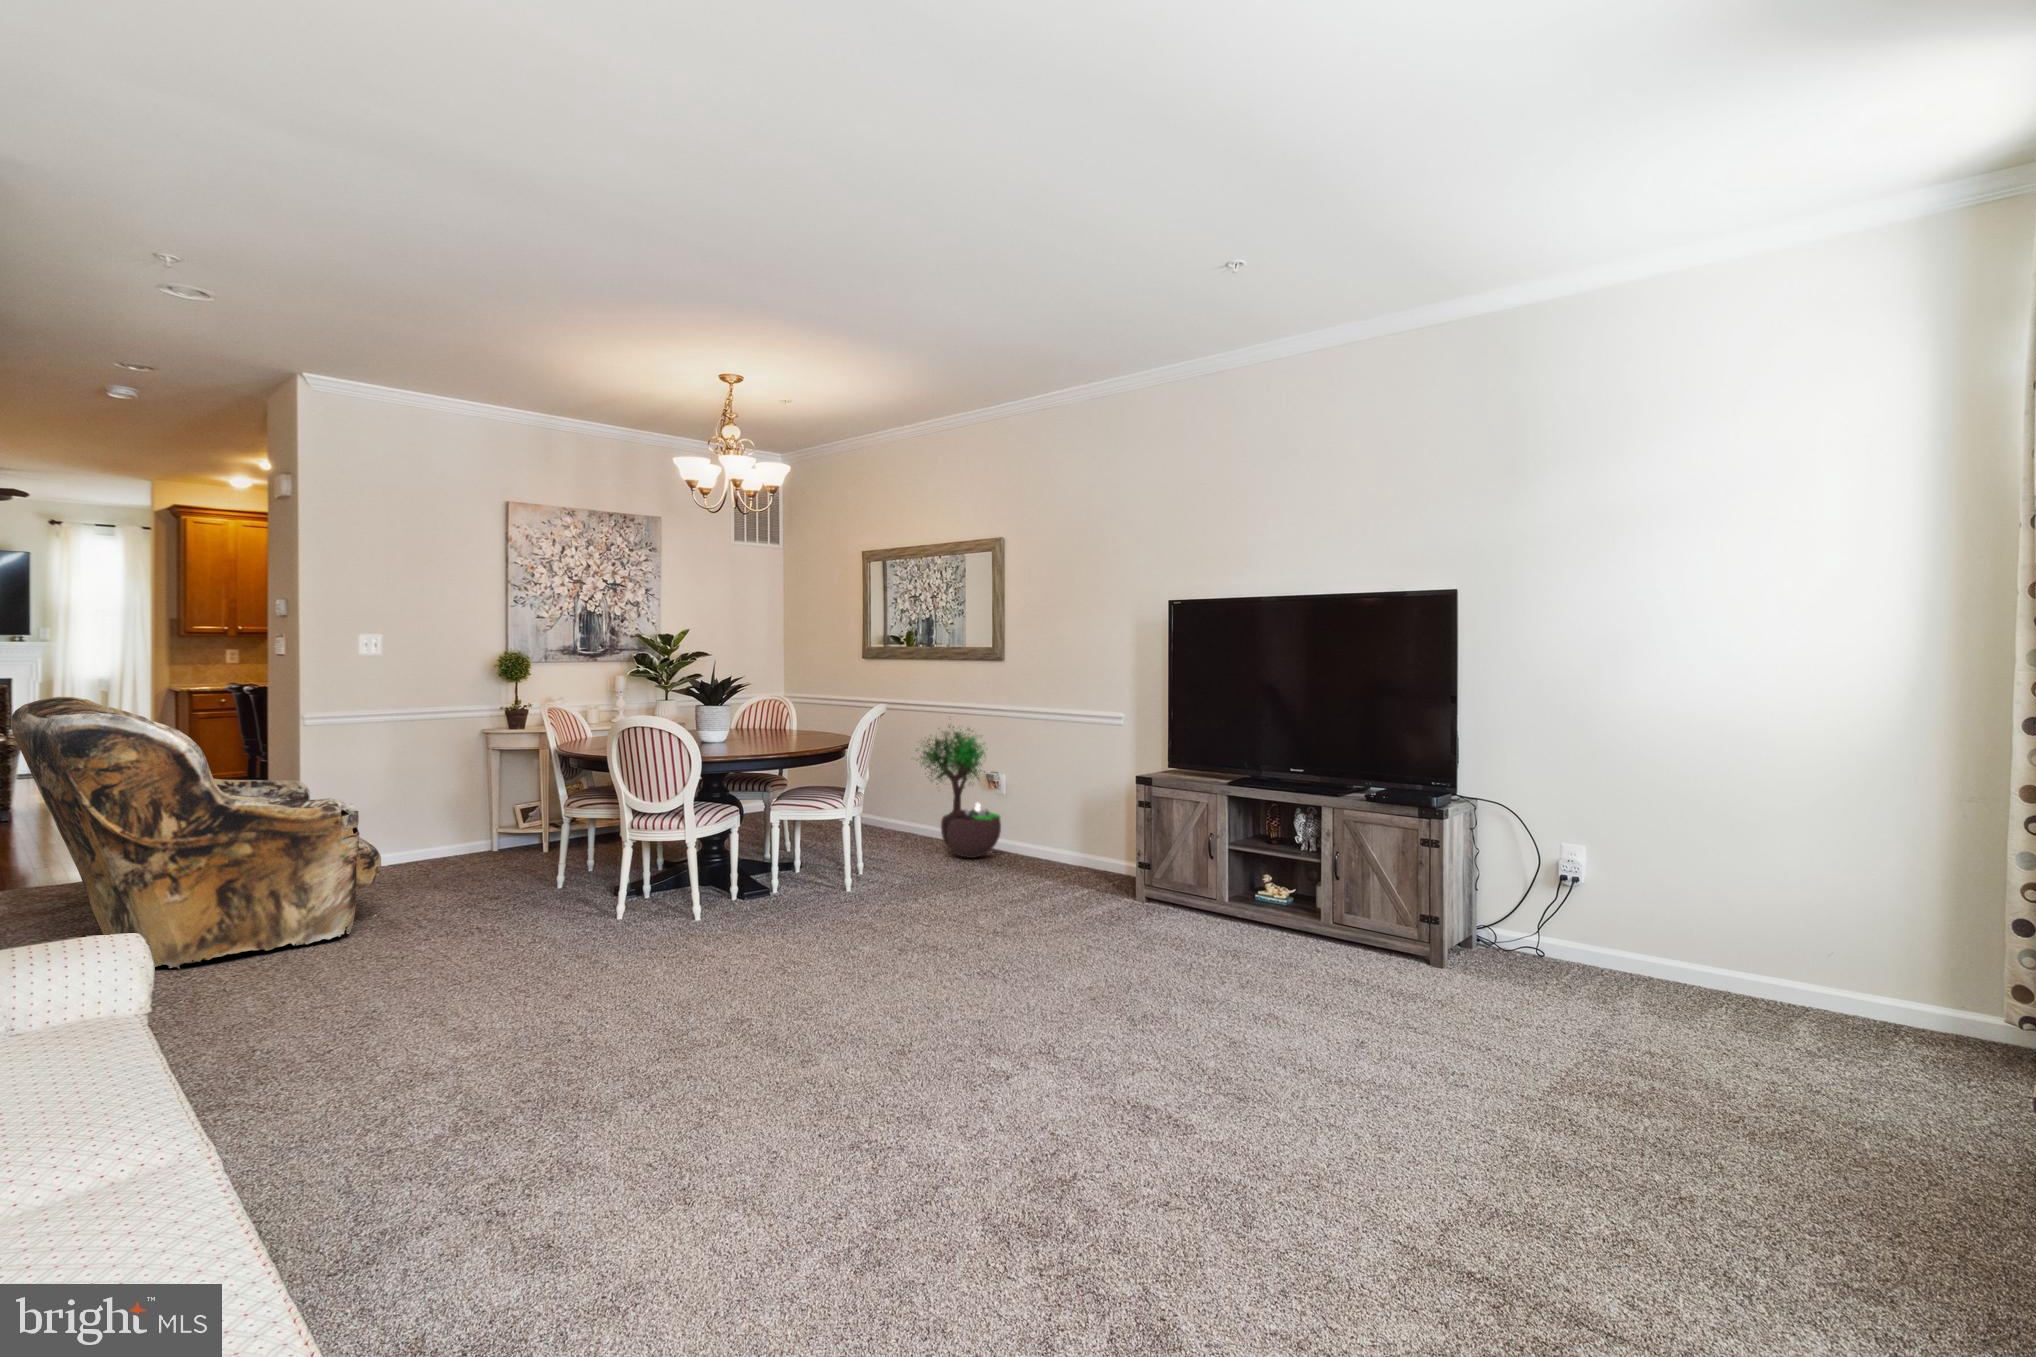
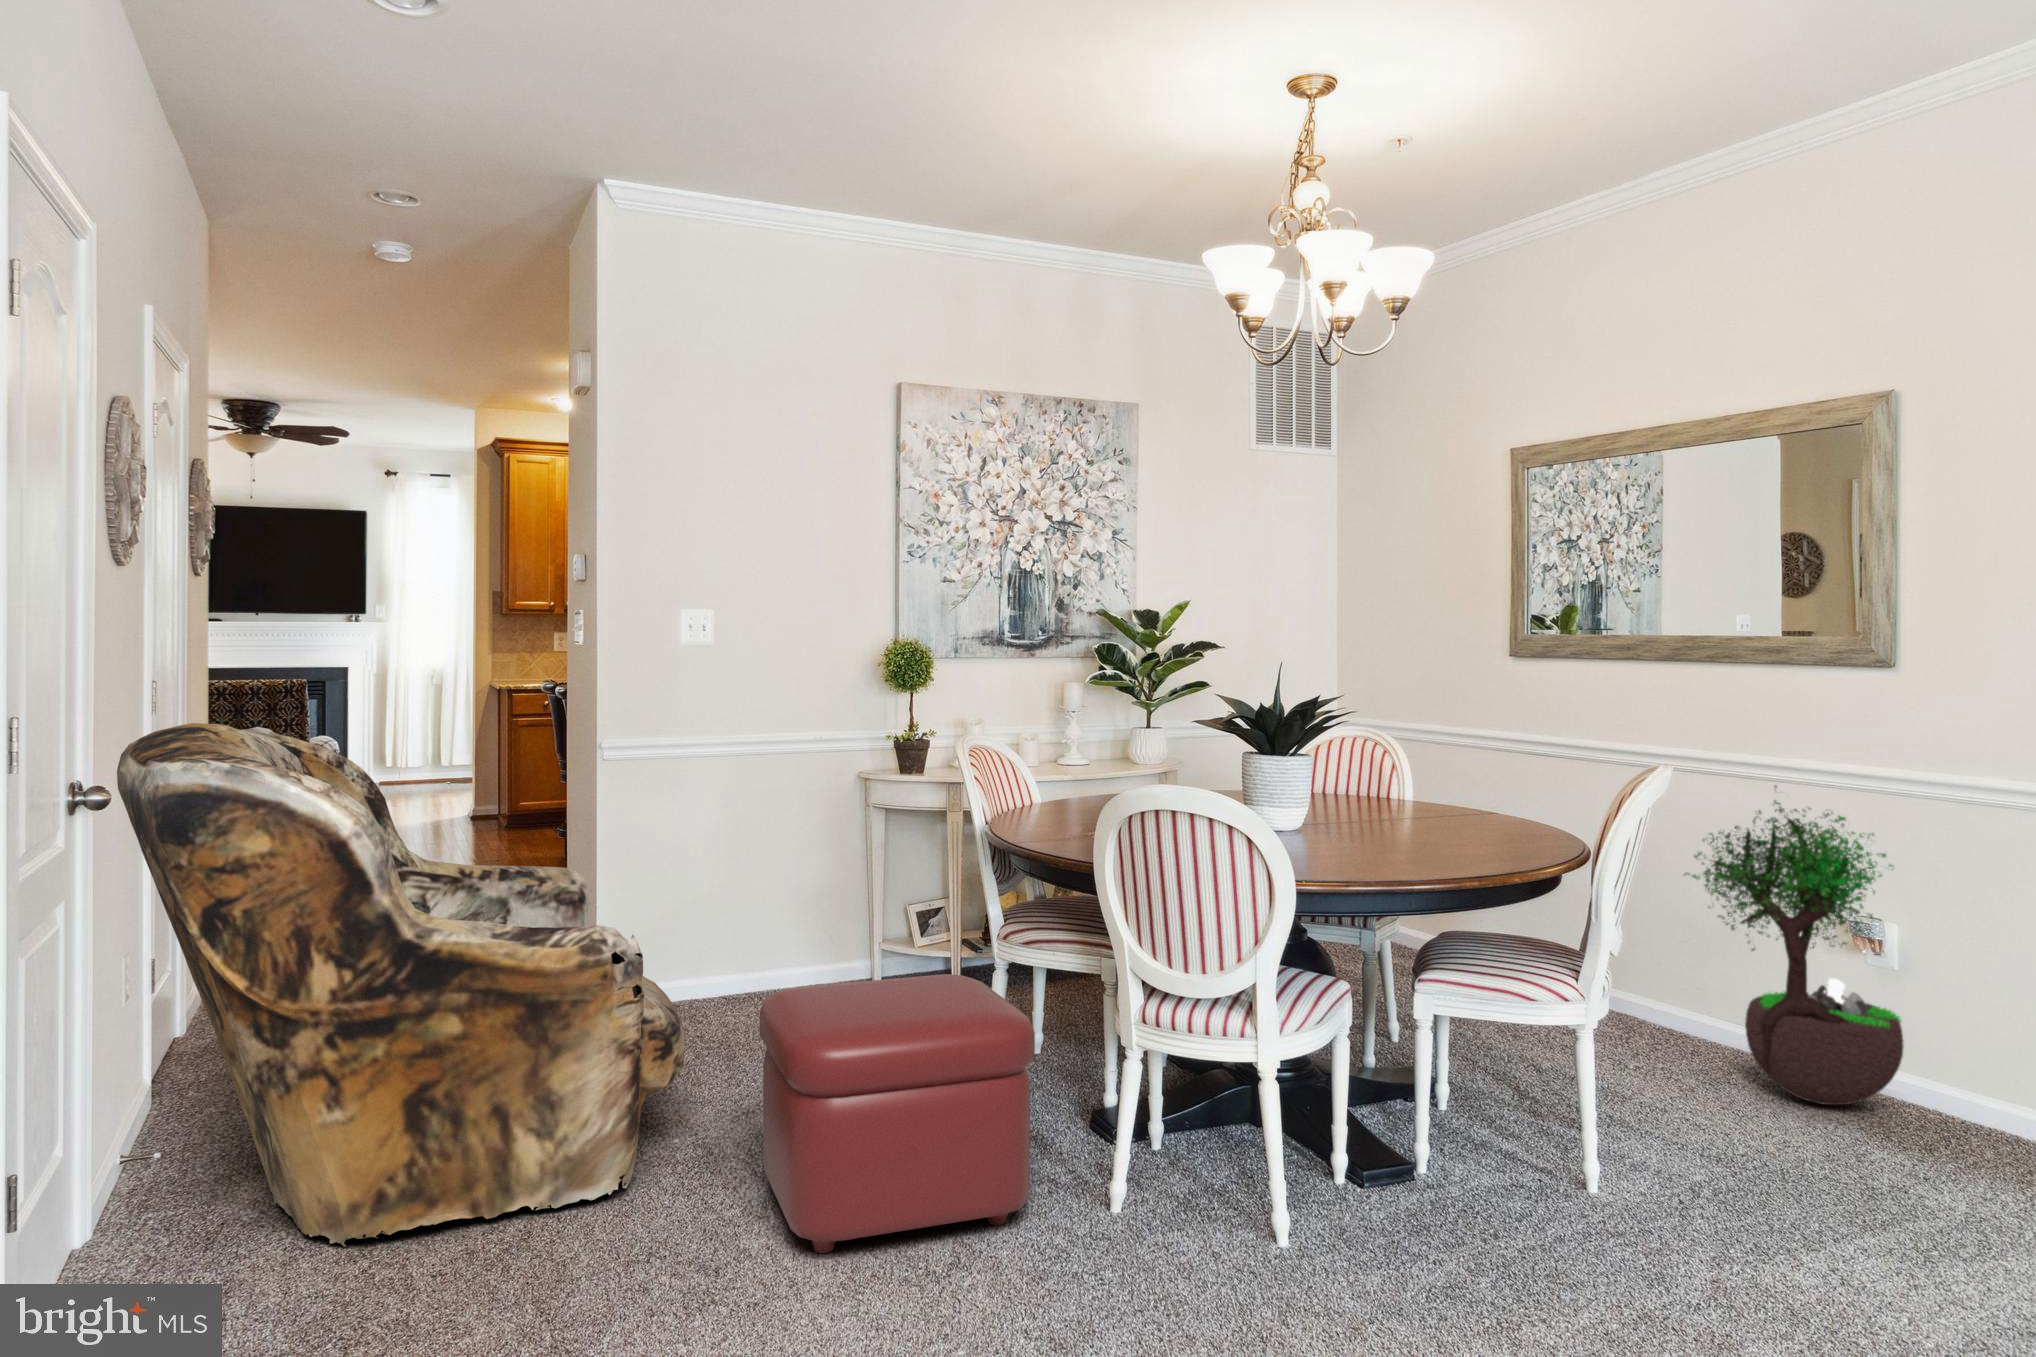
ottoman: none [428,817,578,944] -> present [760,974,1035,1253]

